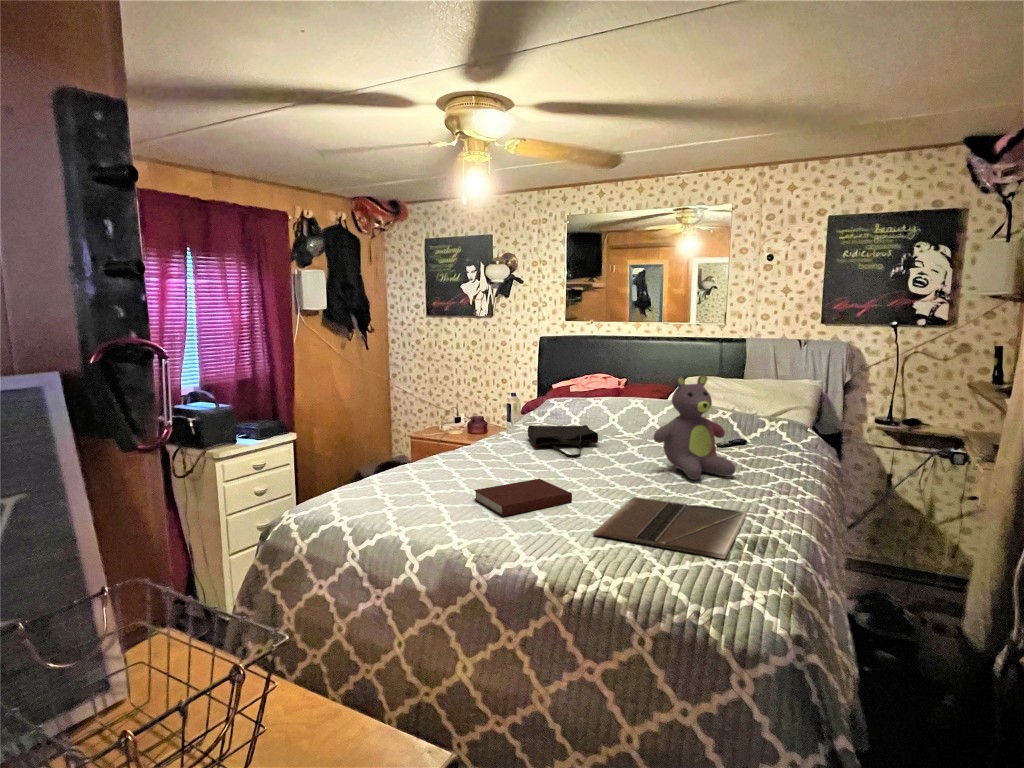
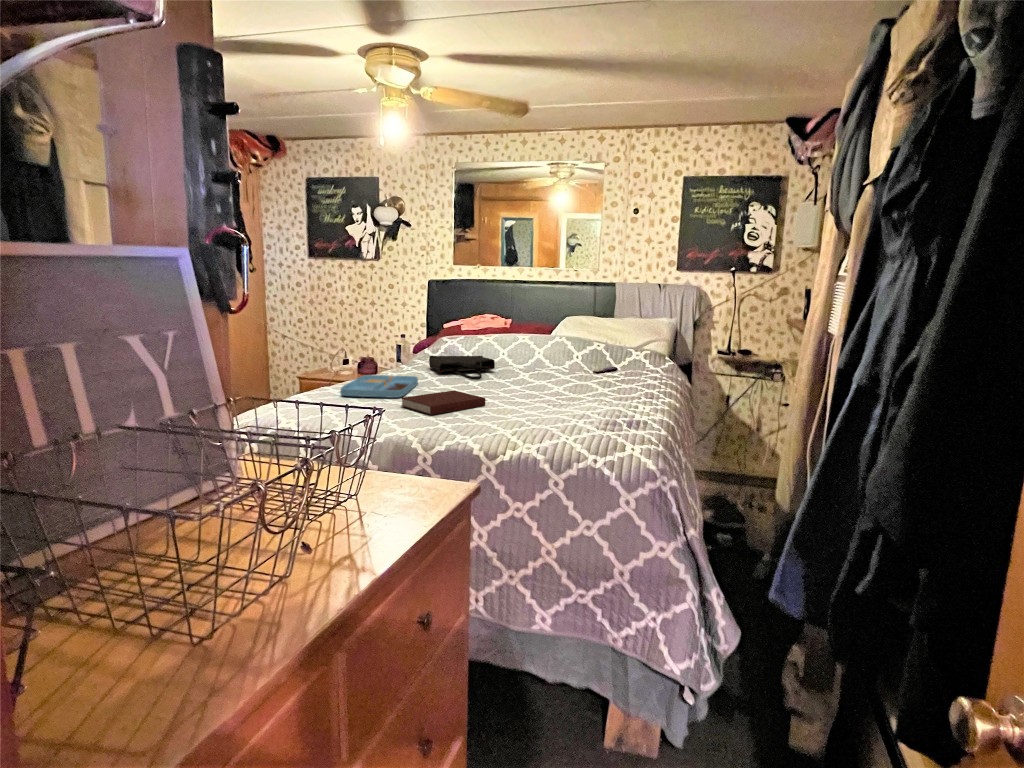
stuffed bear: present [654,375,735,480] -> none [547,304,613,390]
tray: none [417,451,508,485] -> present [341,375,418,398]
laptop: present [592,497,747,559] -> none [509,401,624,431]

